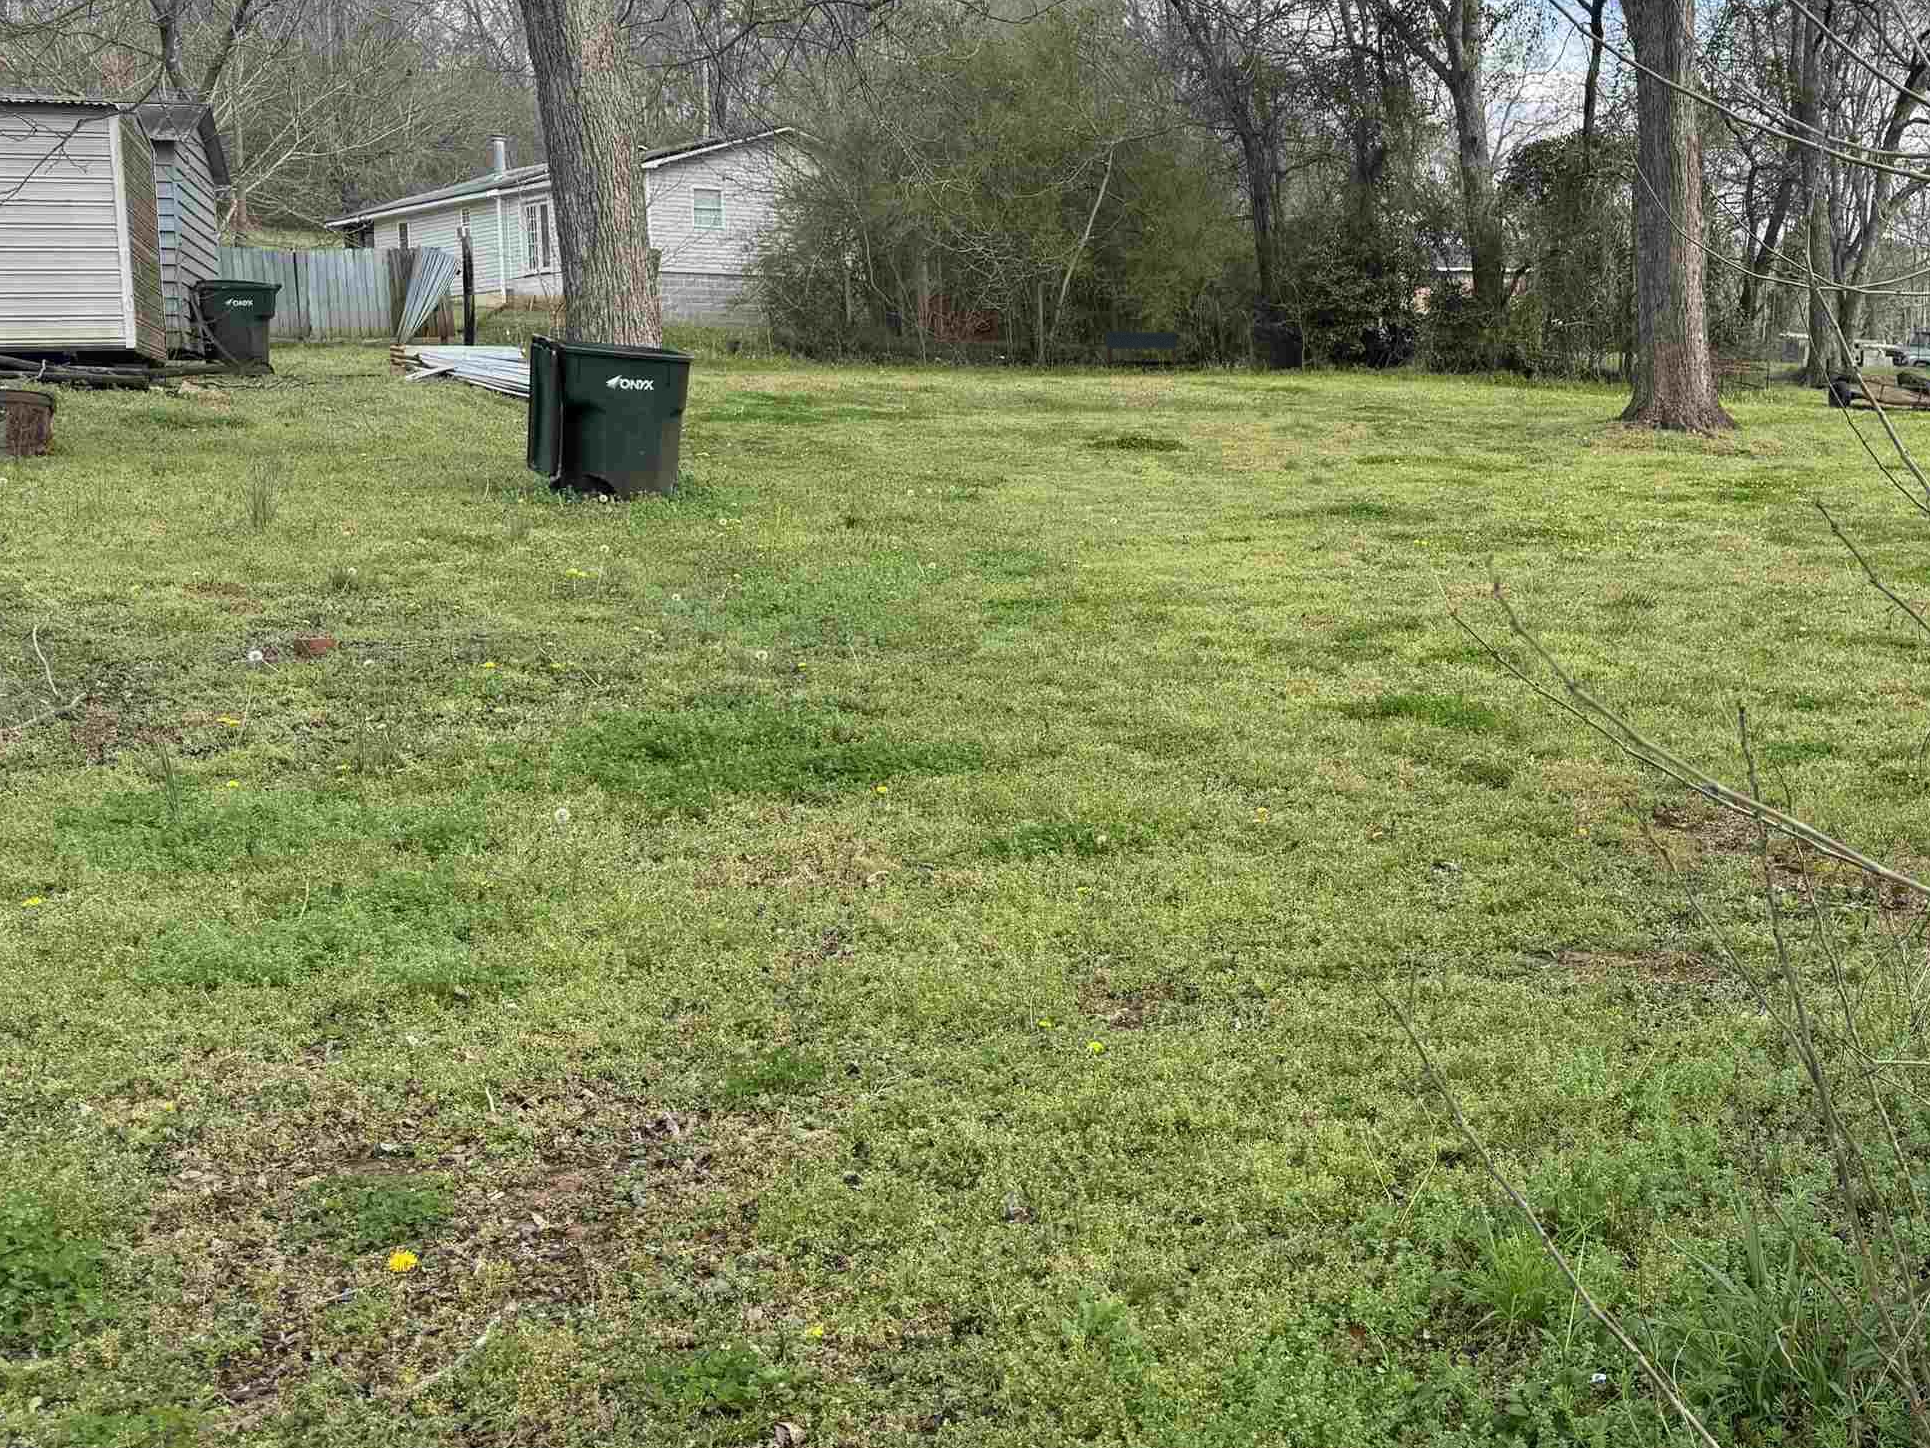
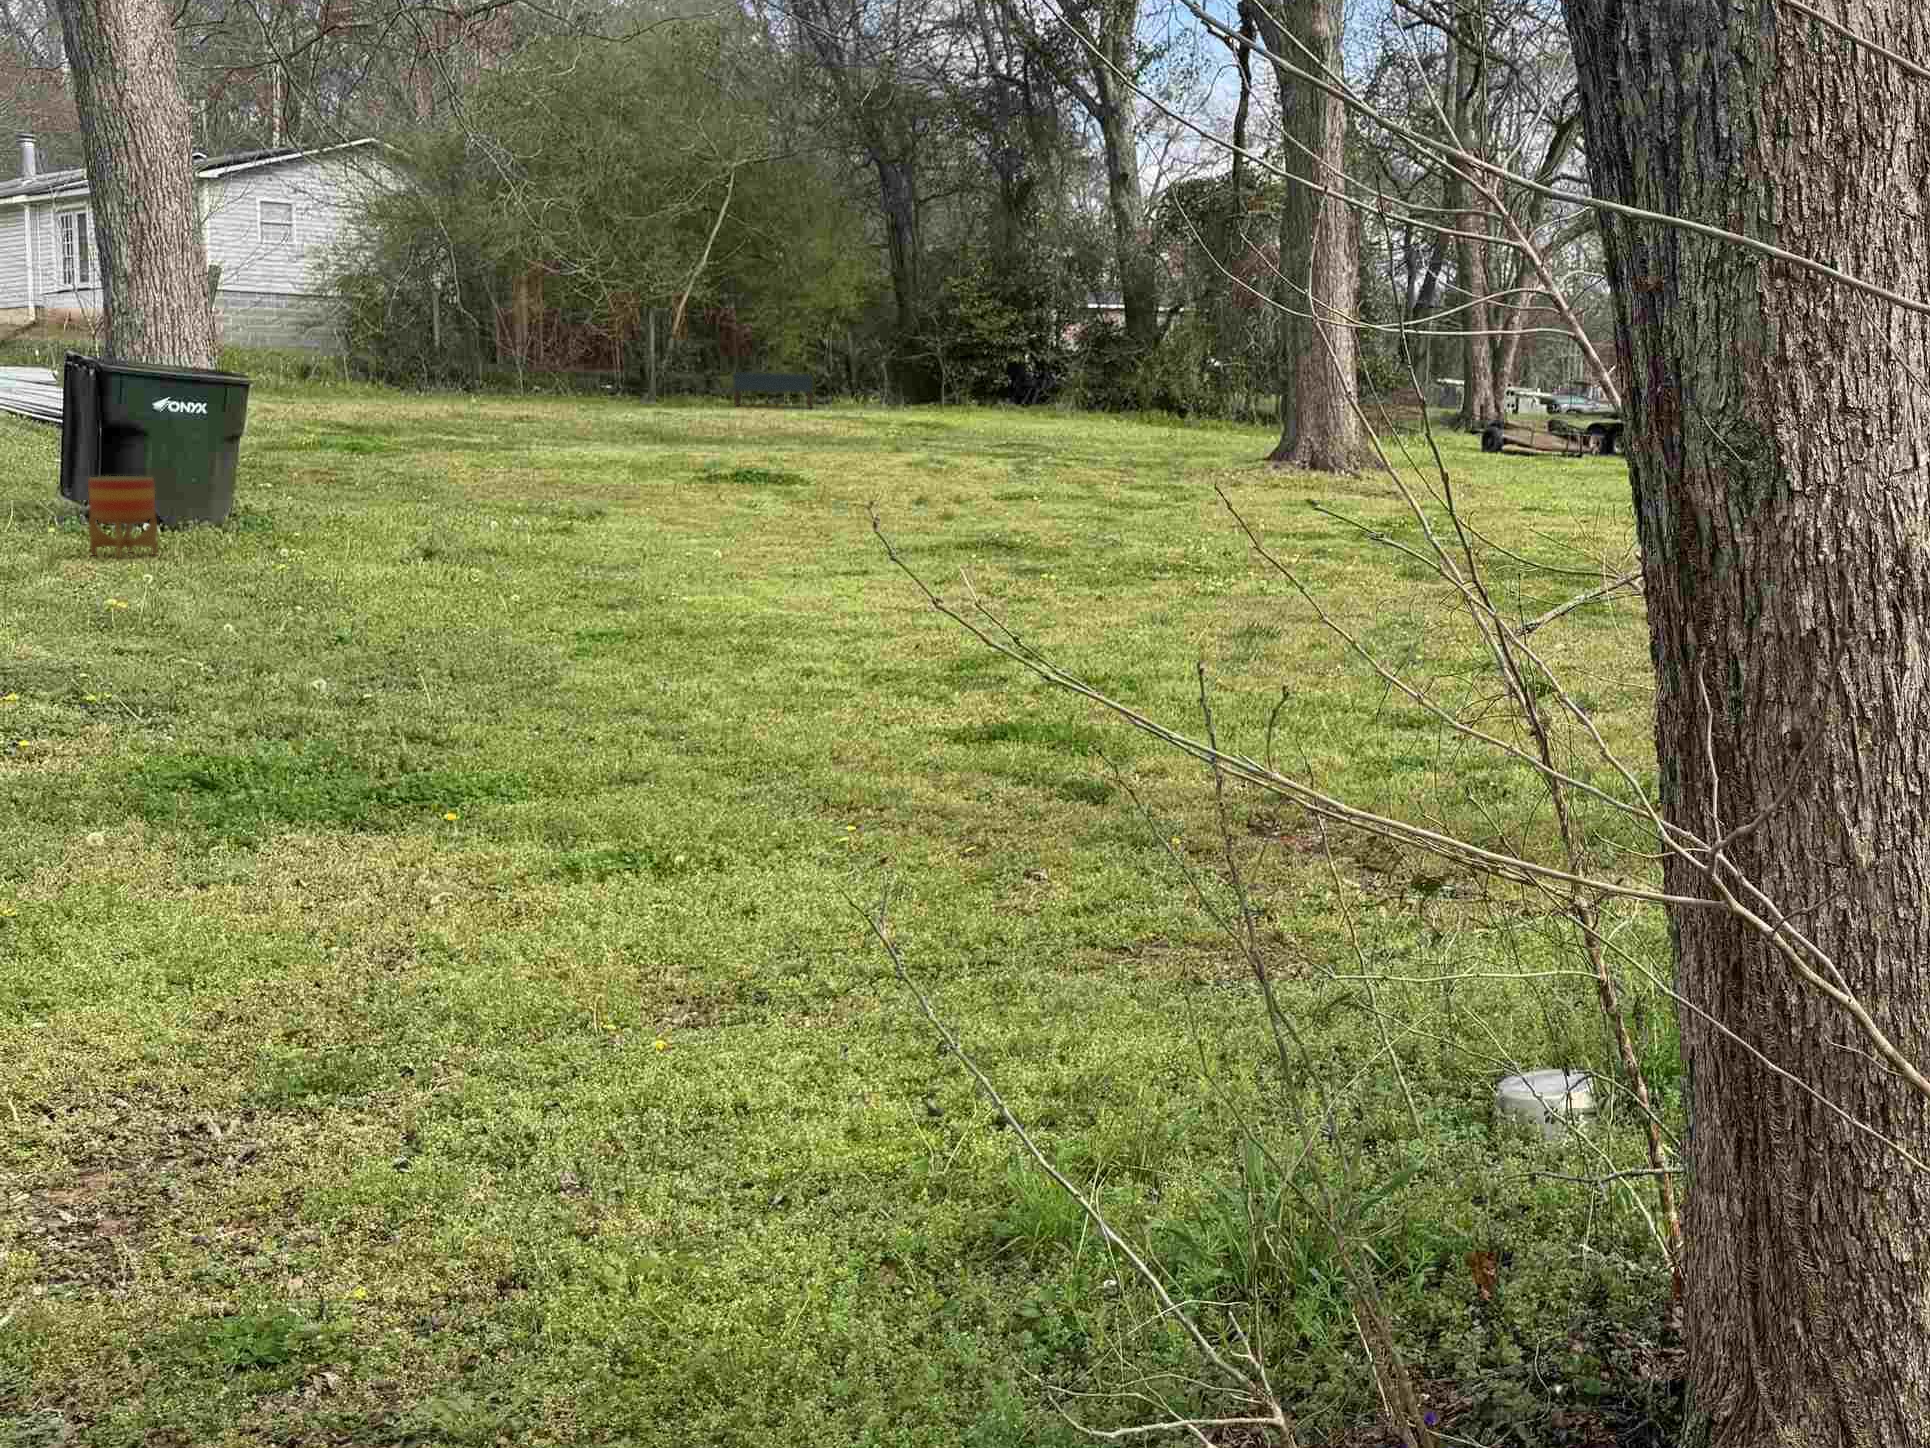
planter: none [575,434,632,508] -> present [88,476,158,558]

